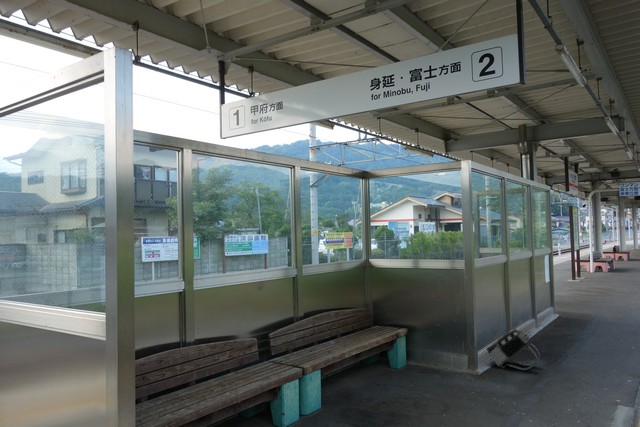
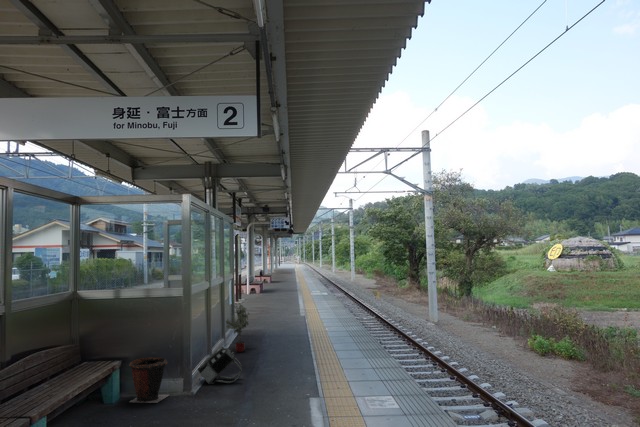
potted tree: none [533,281,564,338] -> present [226,303,249,352]
waste bin: none [411,329,453,376] -> present [129,357,169,403]

